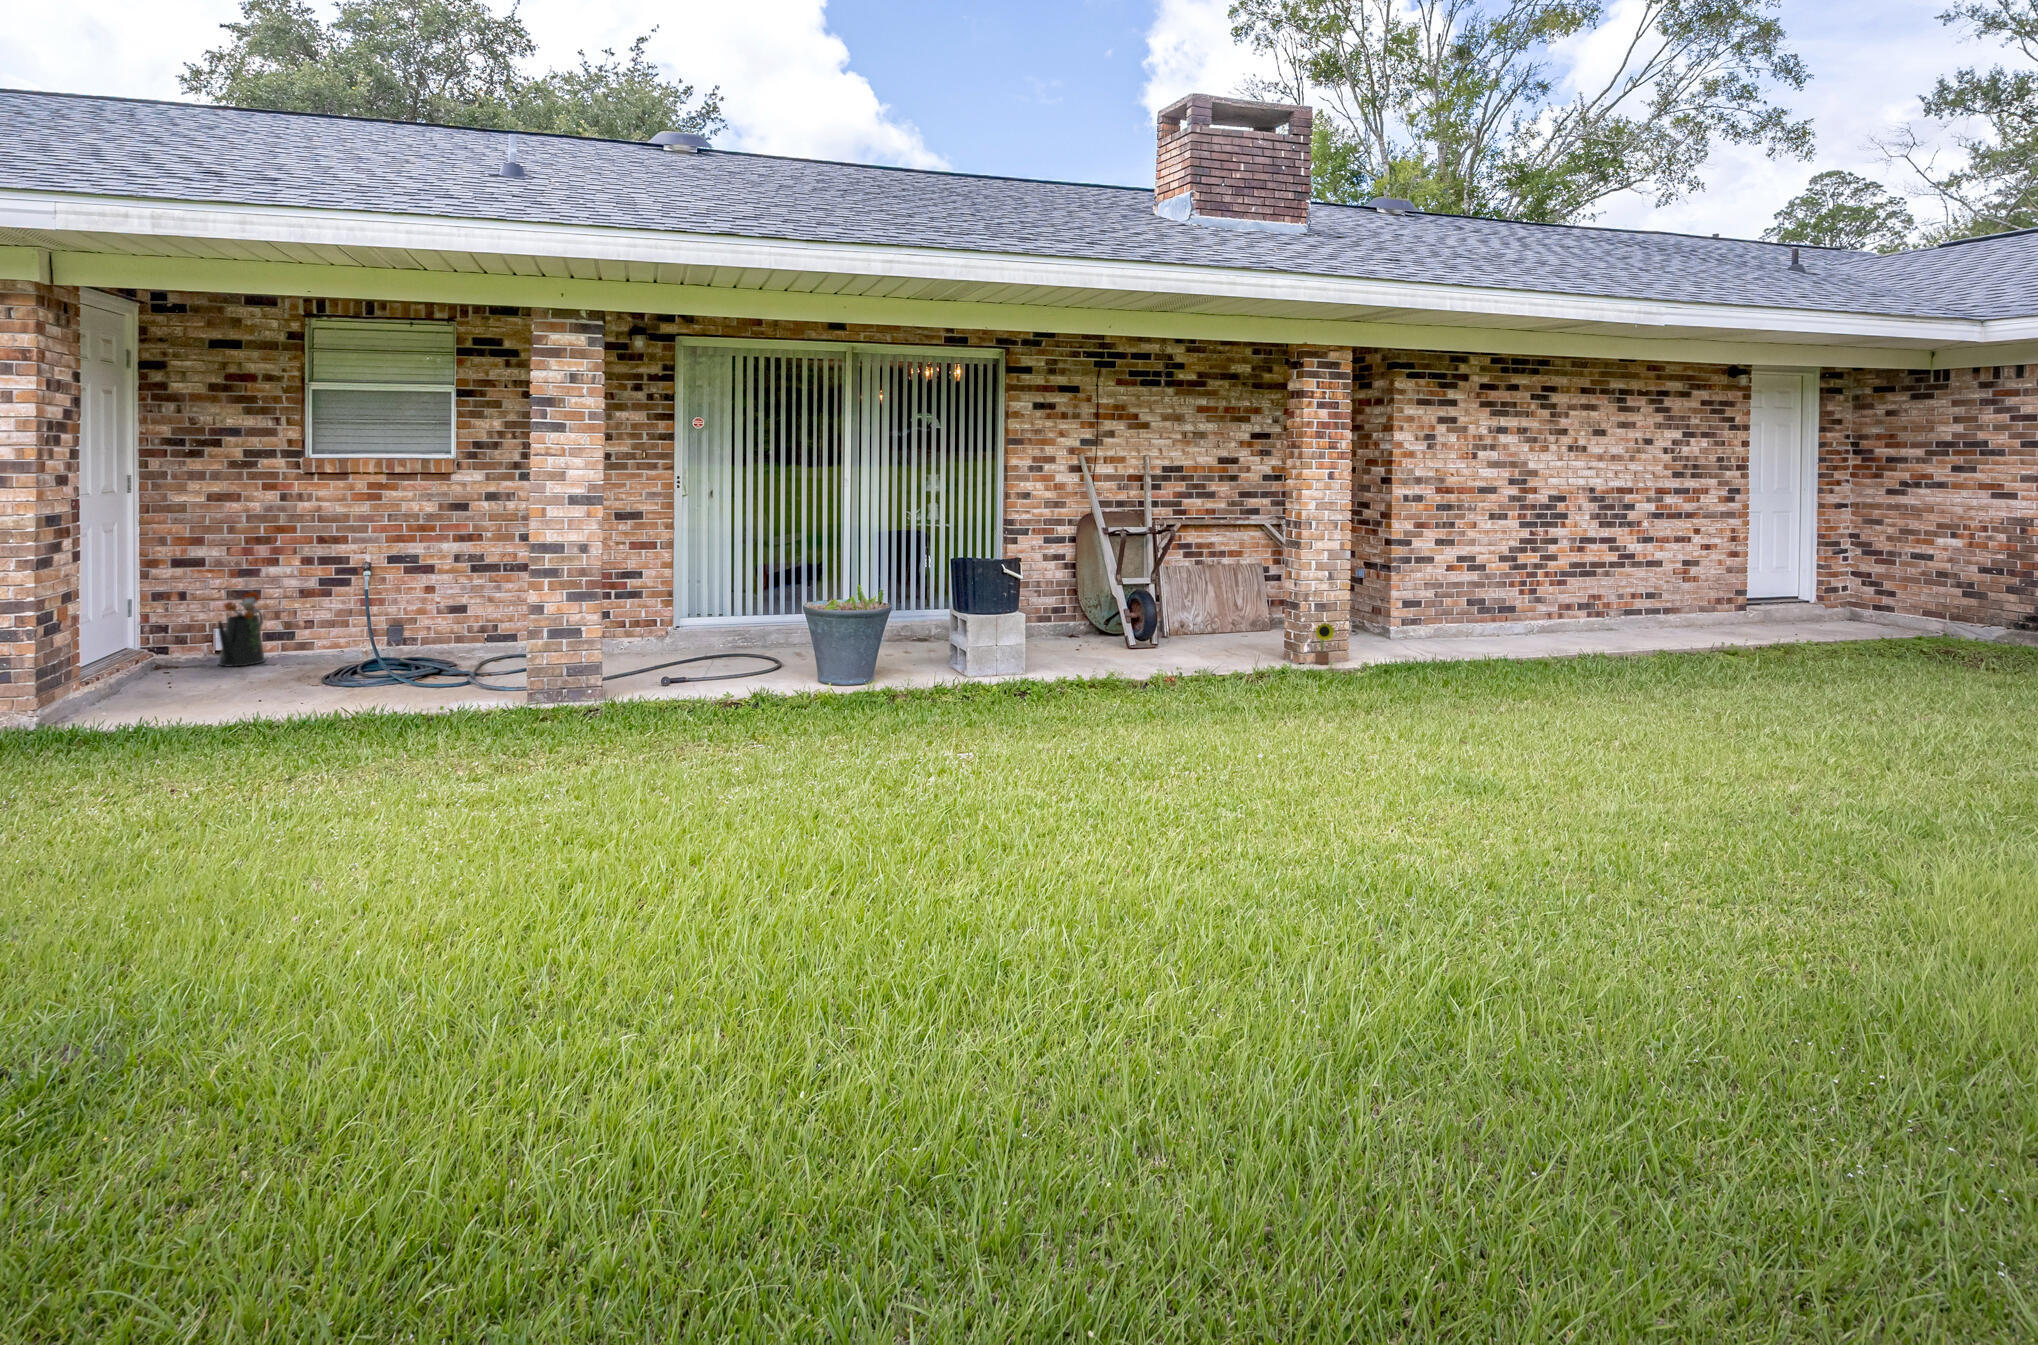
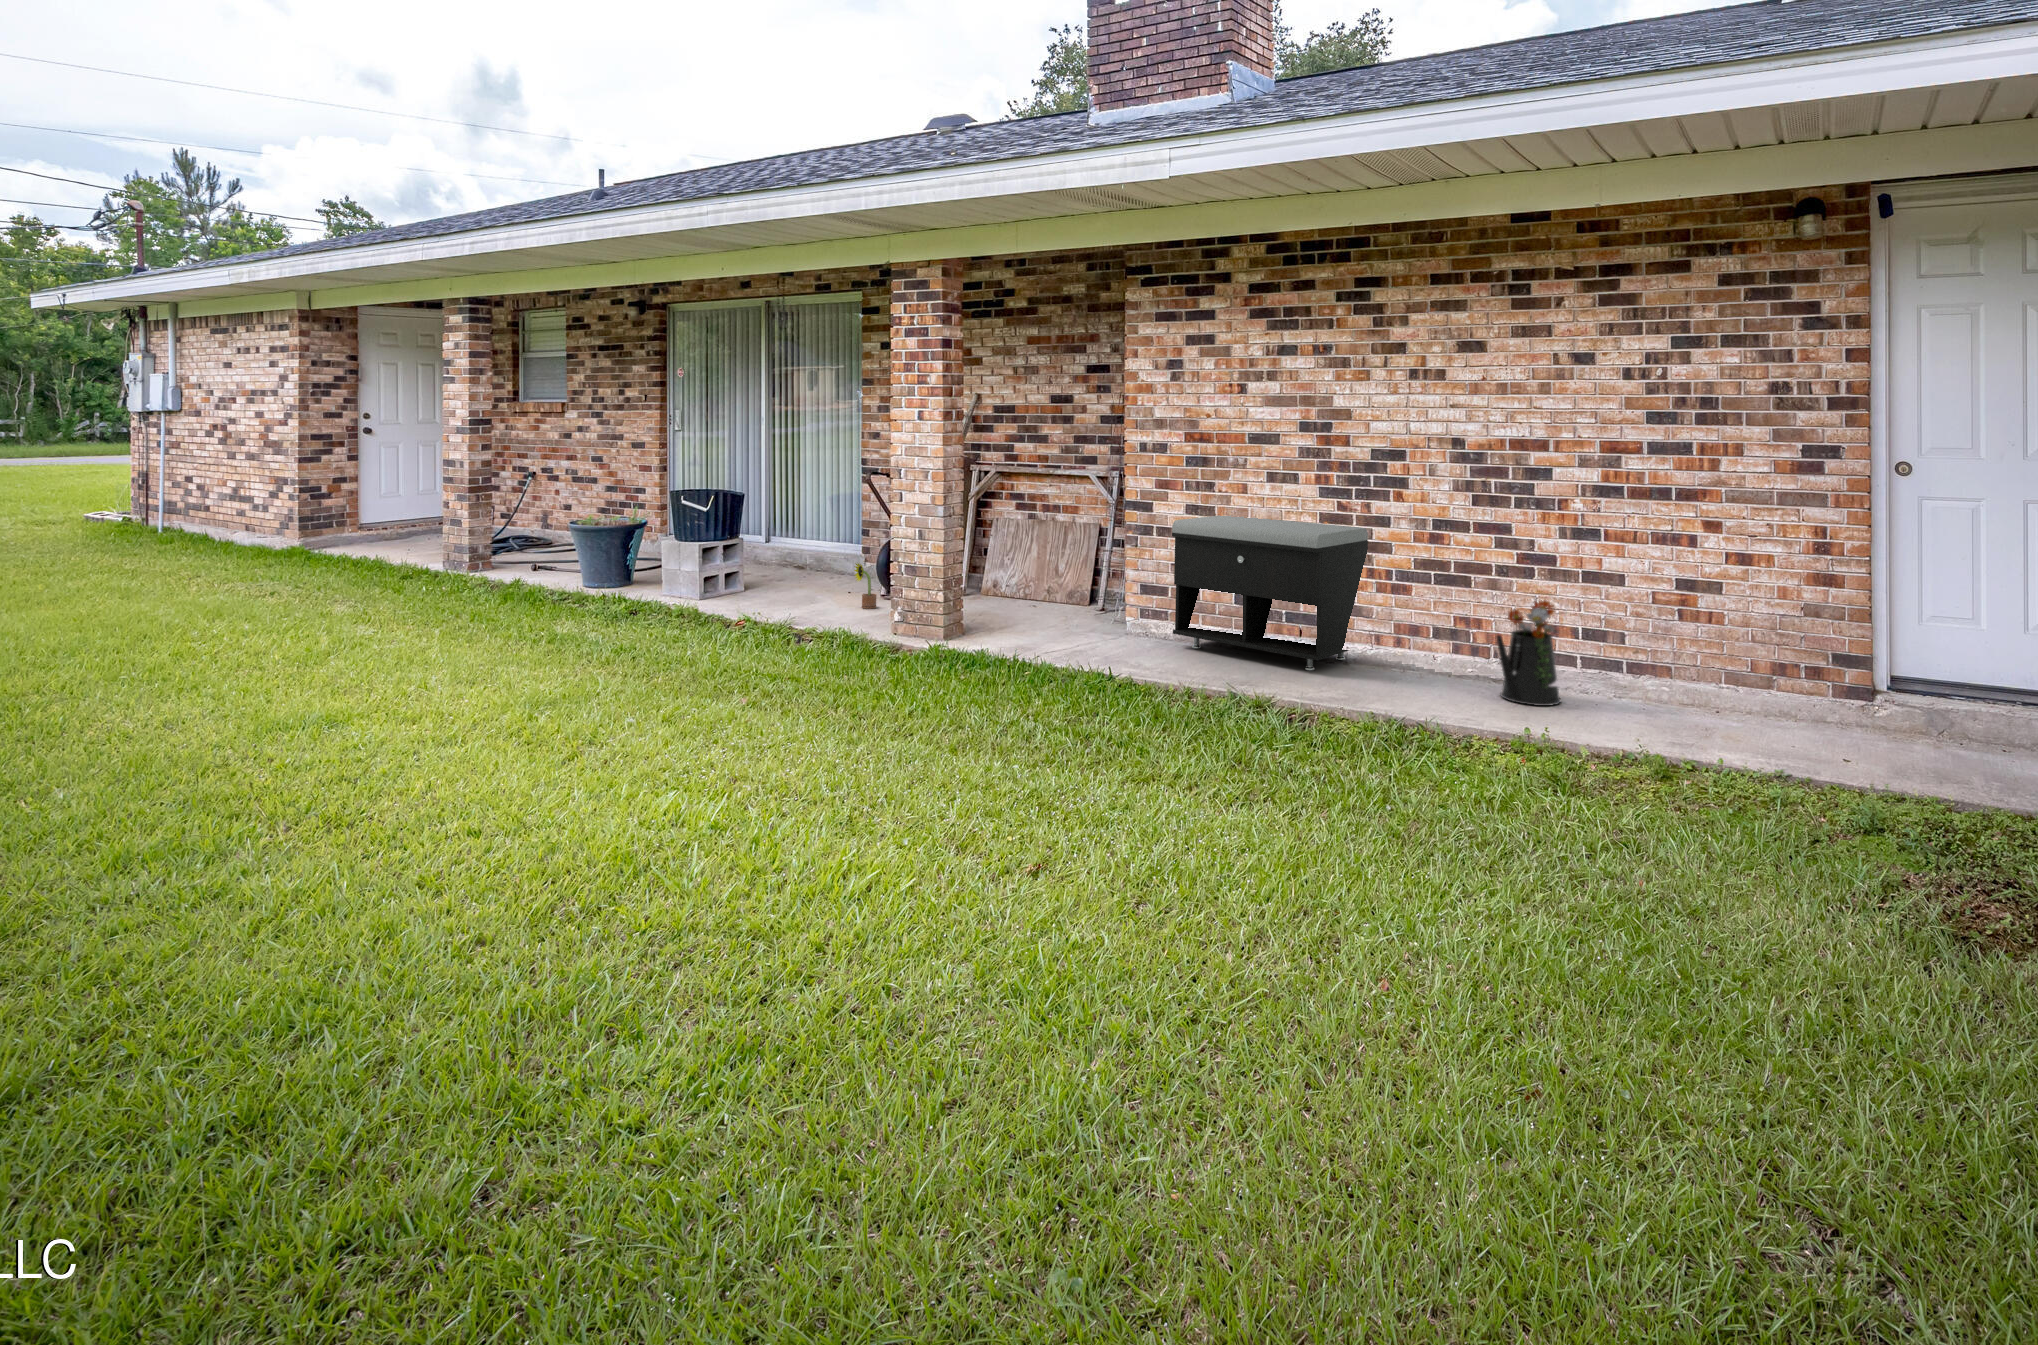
storage bench: none [1467,544,1607,639] -> present [1172,516,1368,671]
watering can: present [218,592,265,666] -> present [1497,600,1561,706]

